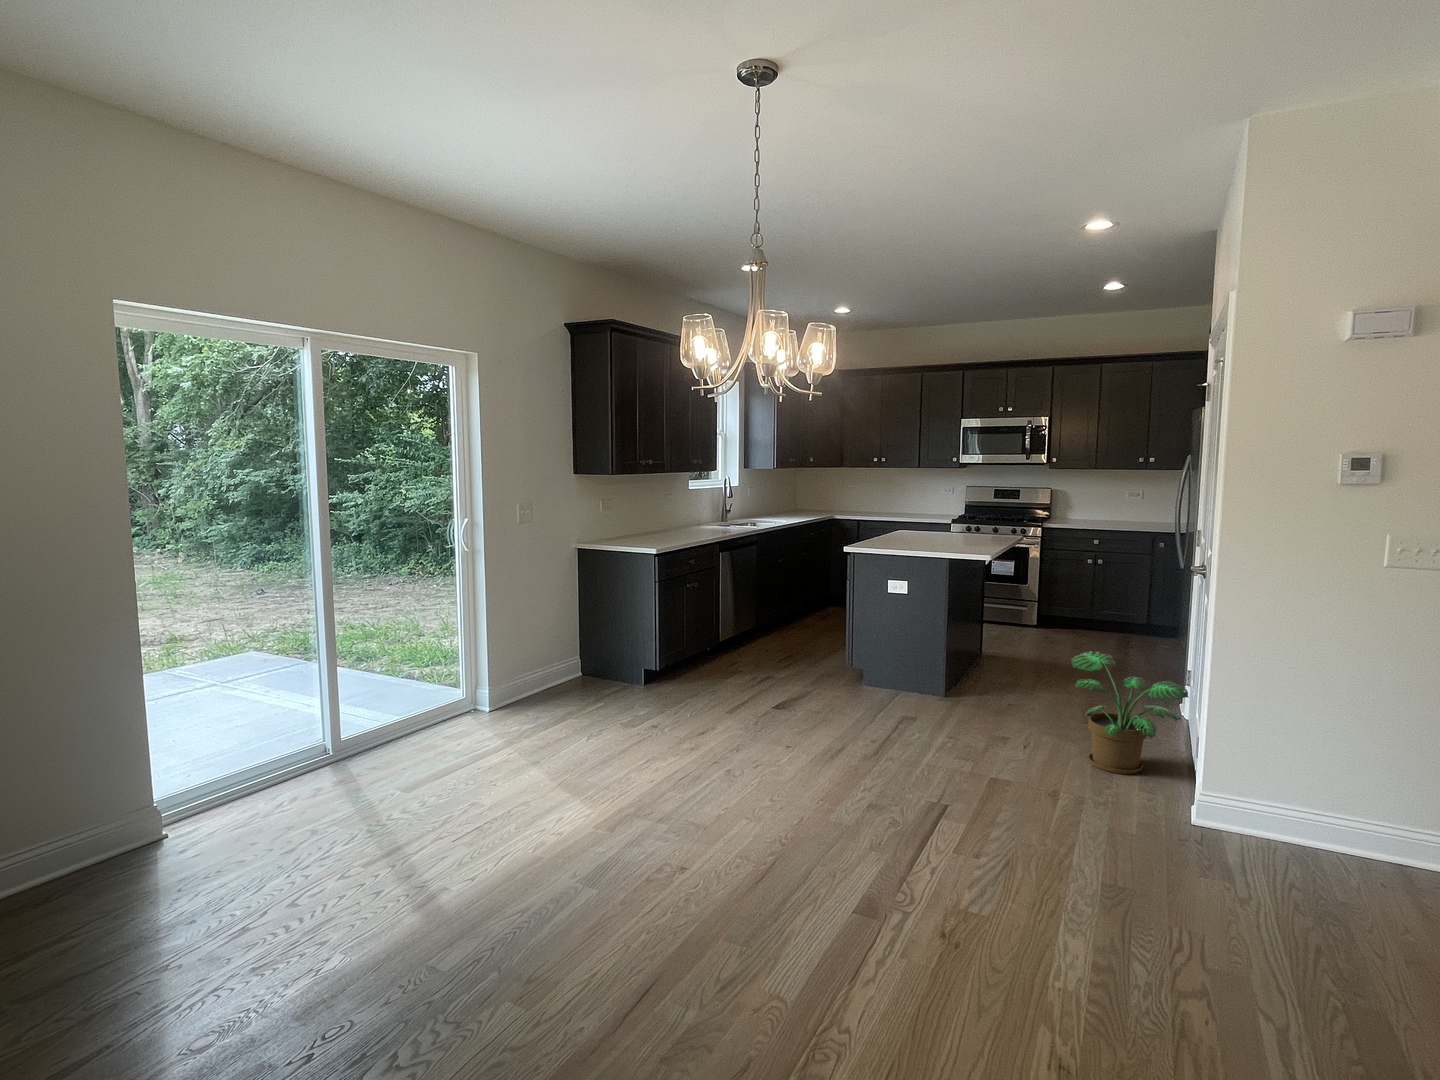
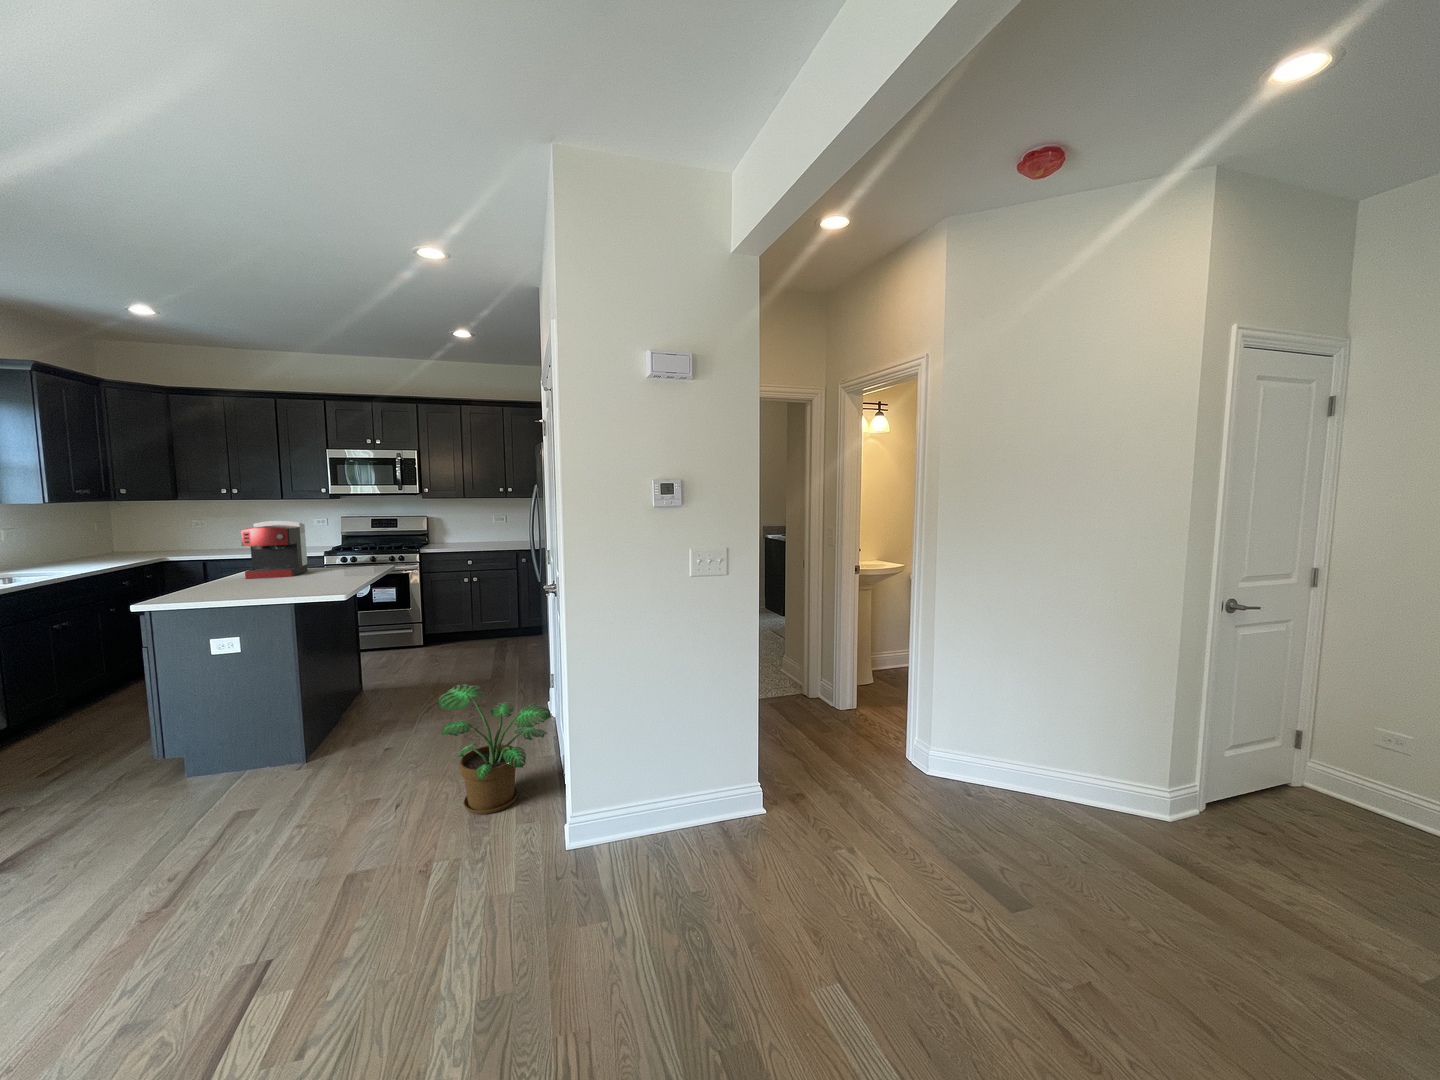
coffee maker: none [904,486,949,537] -> present [241,521,308,579]

